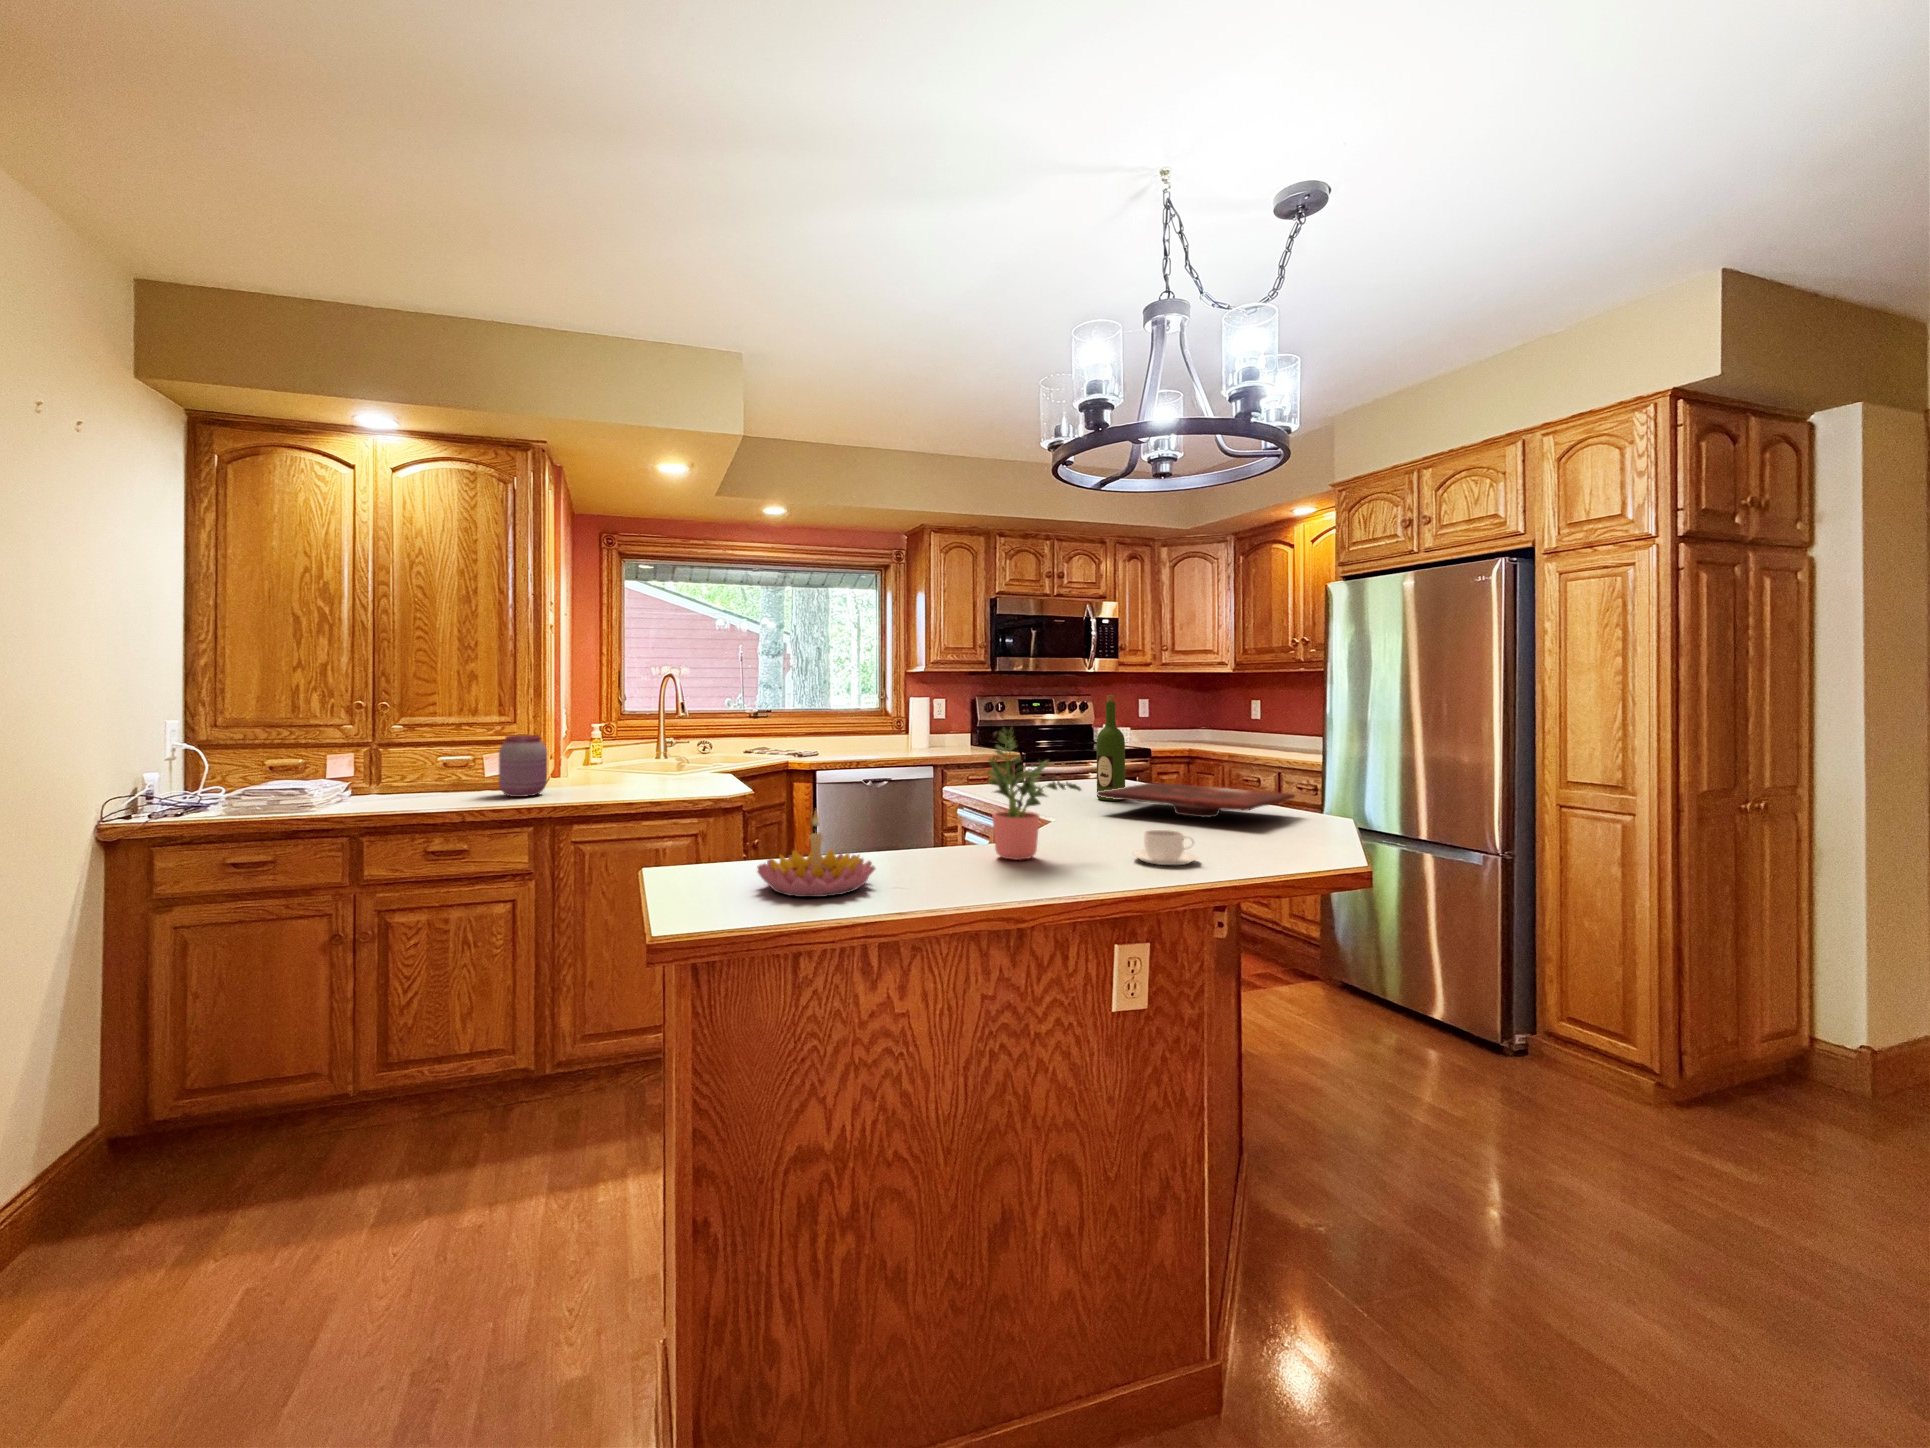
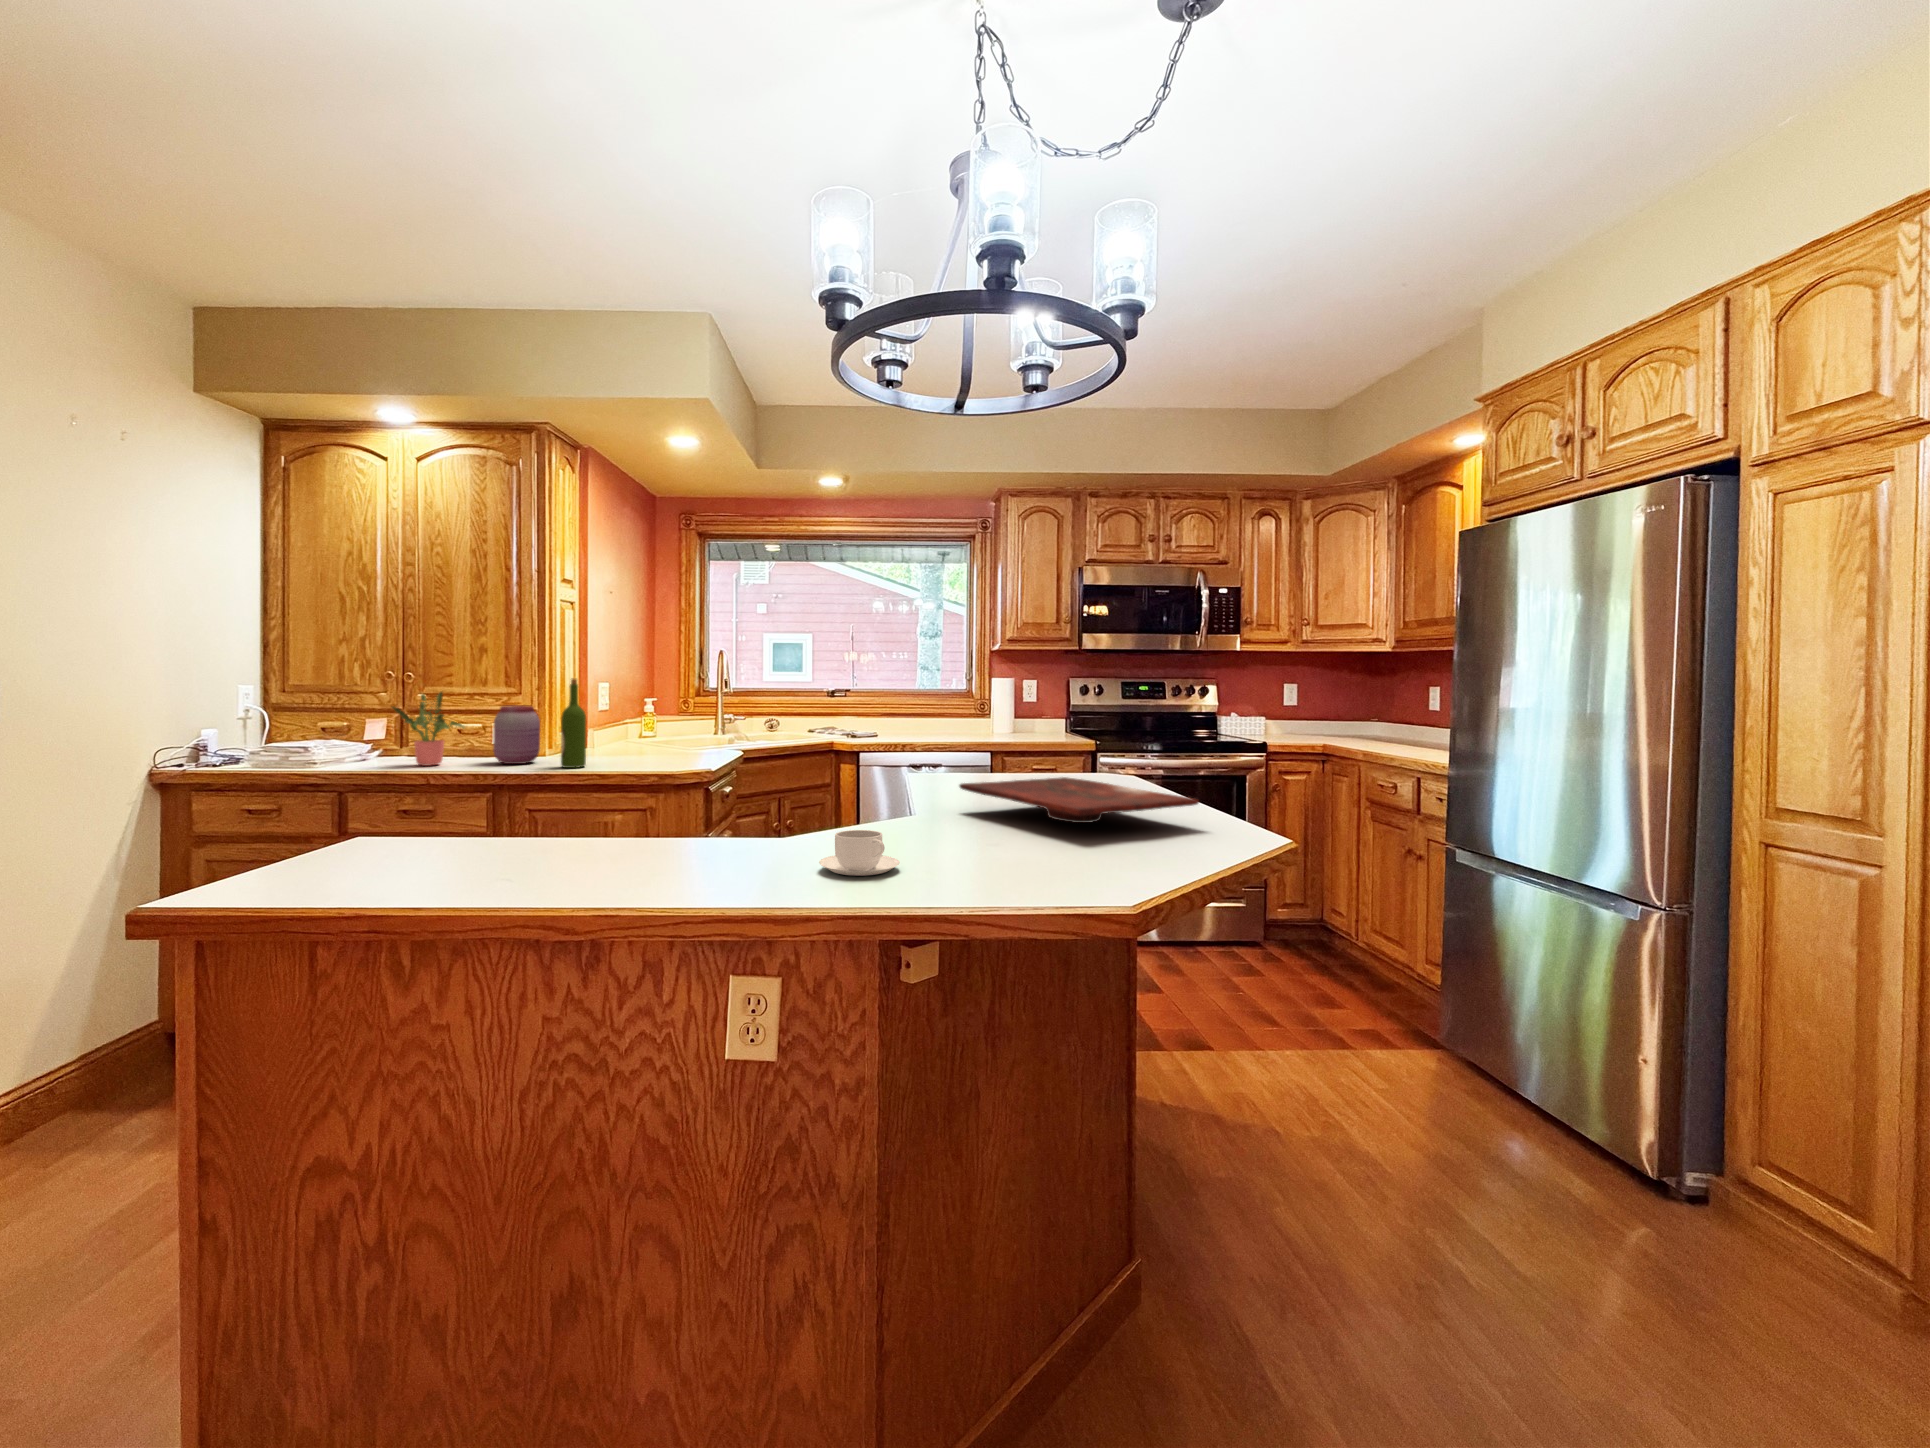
wine bottle: present [1097,695,1125,801] -> present [561,678,586,768]
potted plant: present [987,728,1081,860] -> present [392,692,465,766]
candle holder: present [757,811,875,897] -> none [346,778,496,875]

